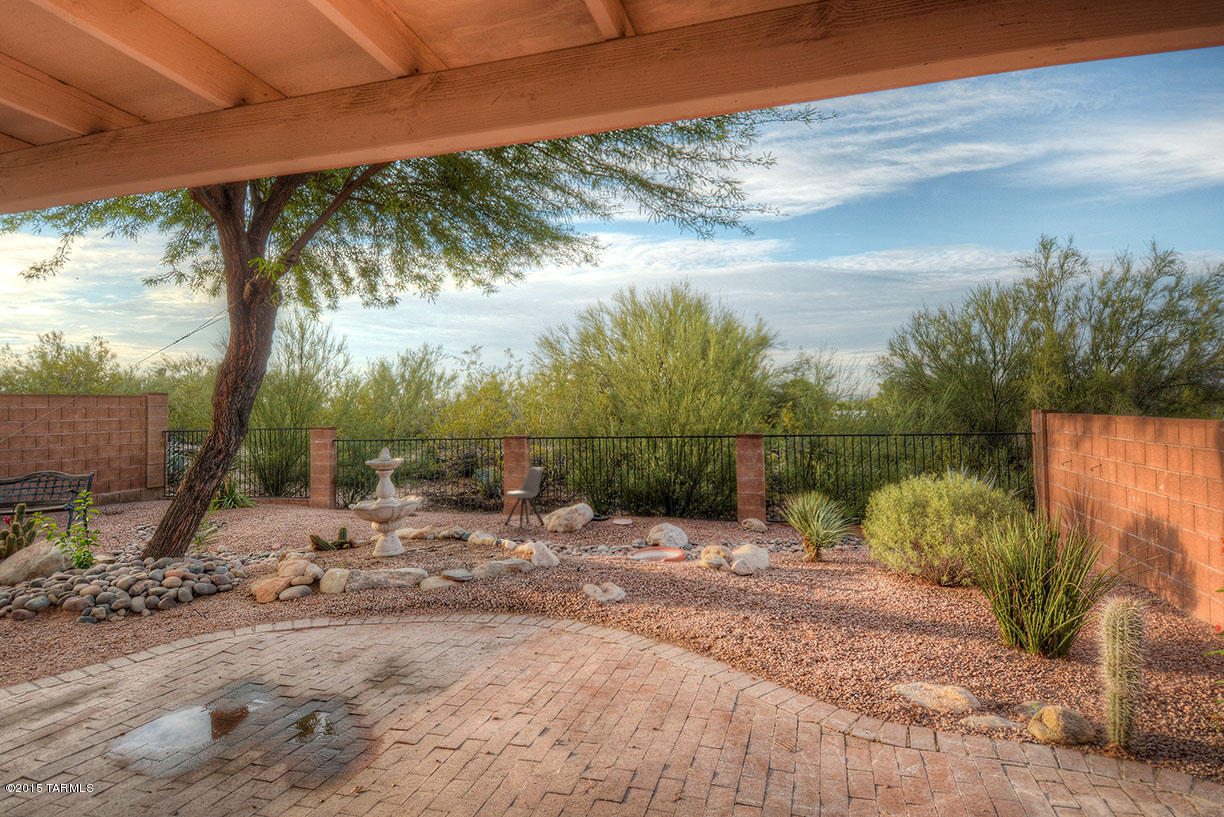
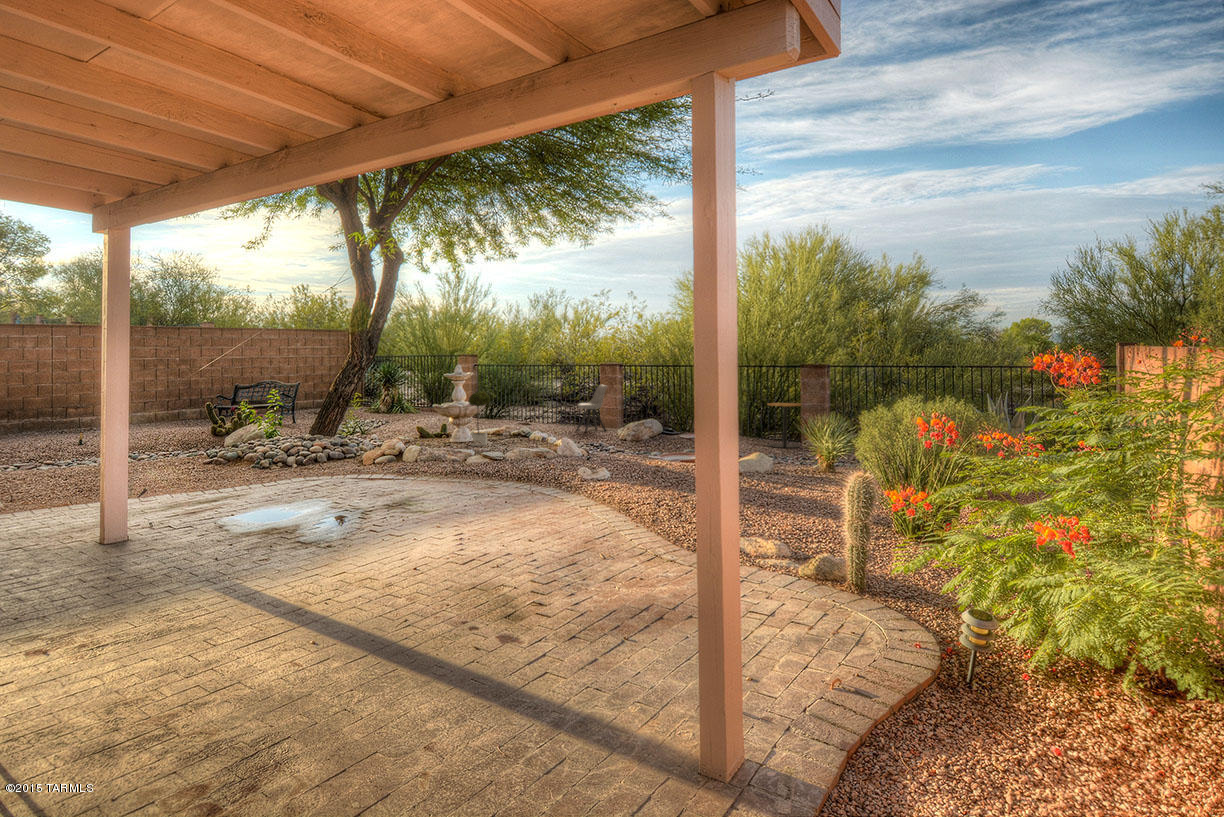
potted tree: none [387,482,420,558] -> present [468,391,490,446]
side table: none [755,484,796,538] -> present [767,403,801,448]

